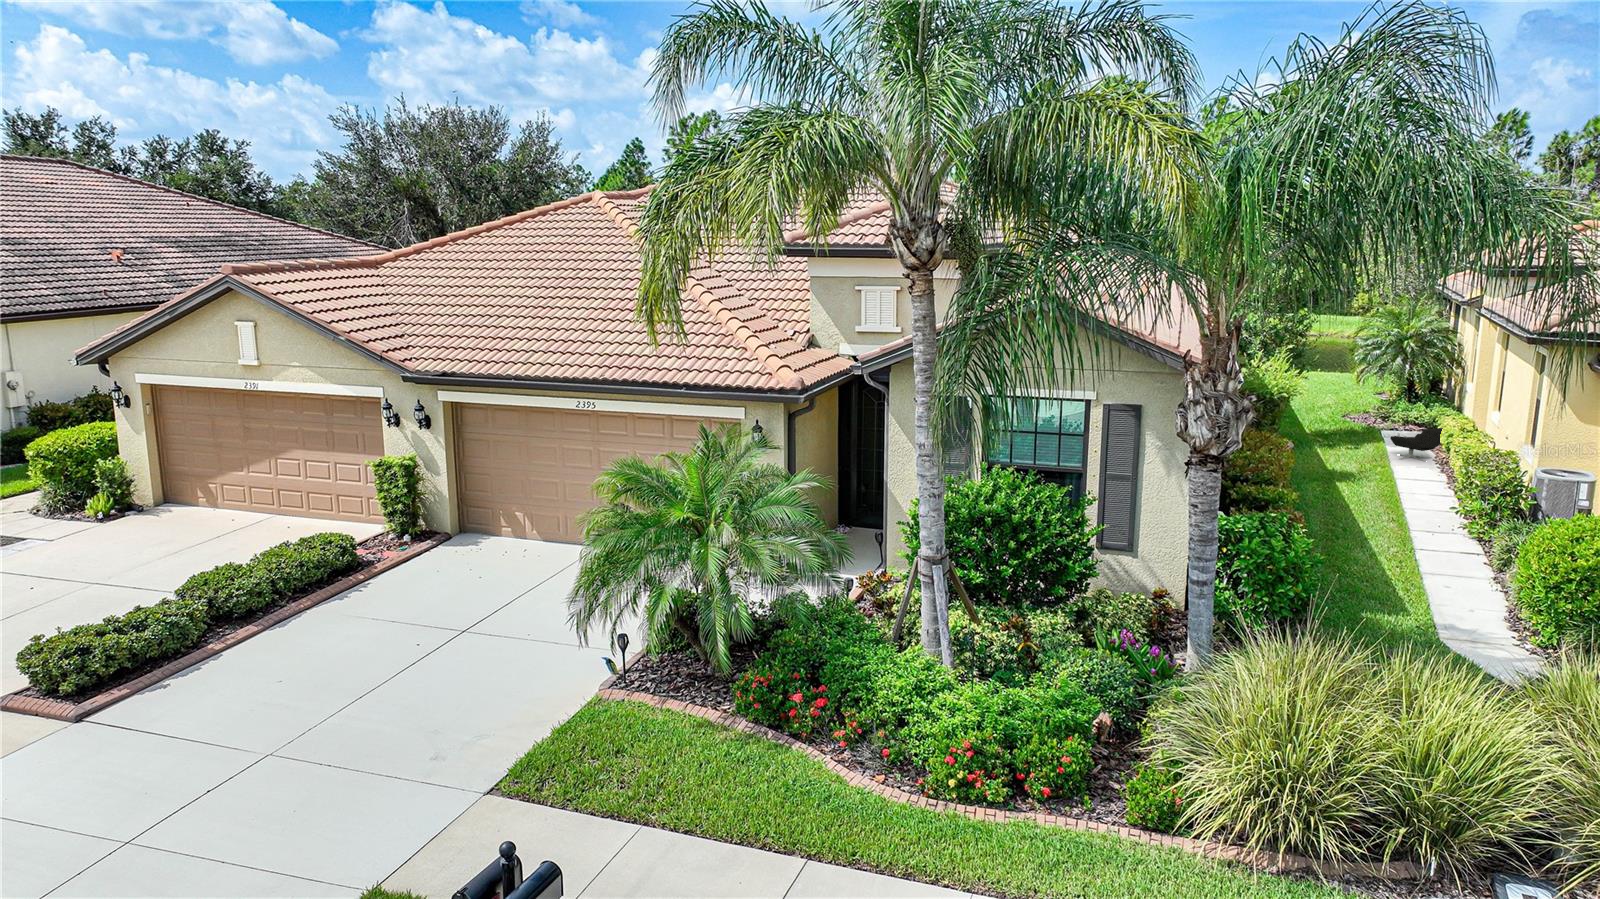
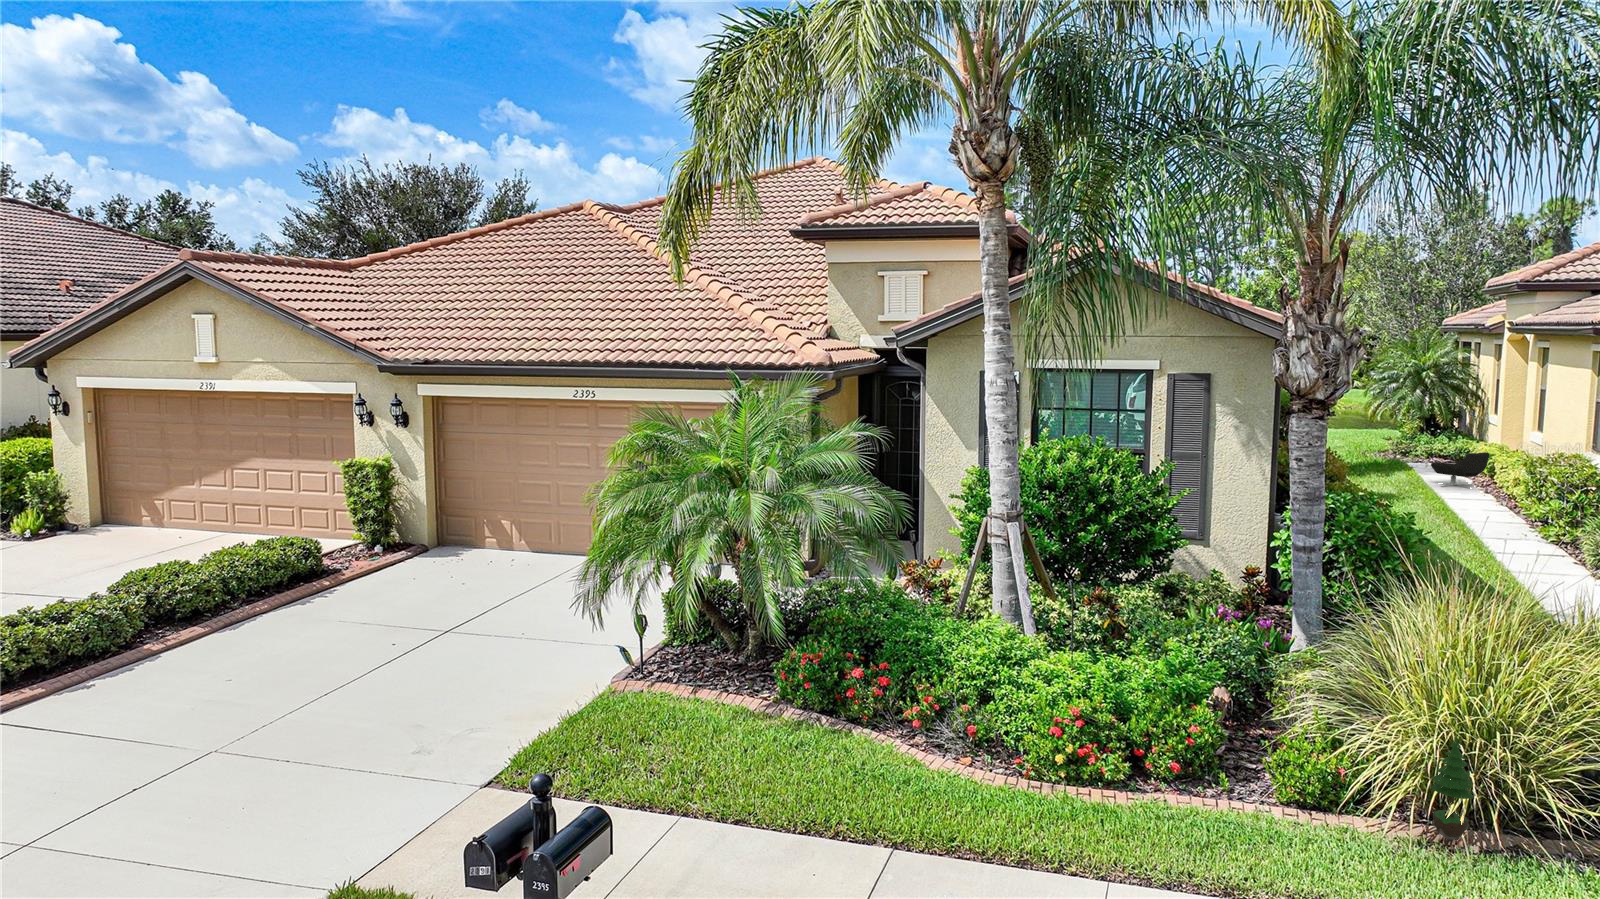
potted tree: none [1239,788,1273,868] -> present [1430,738,1474,841]

